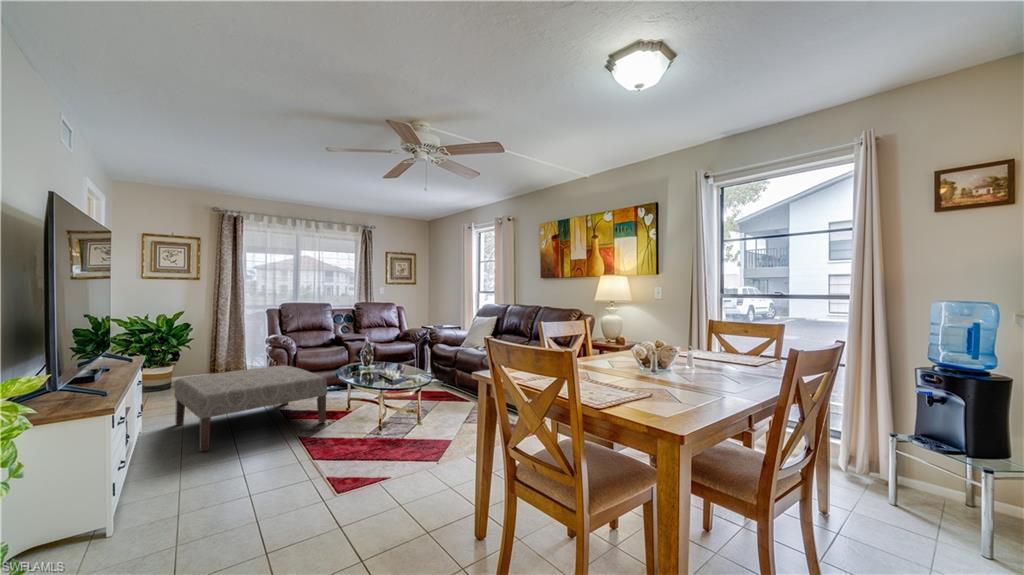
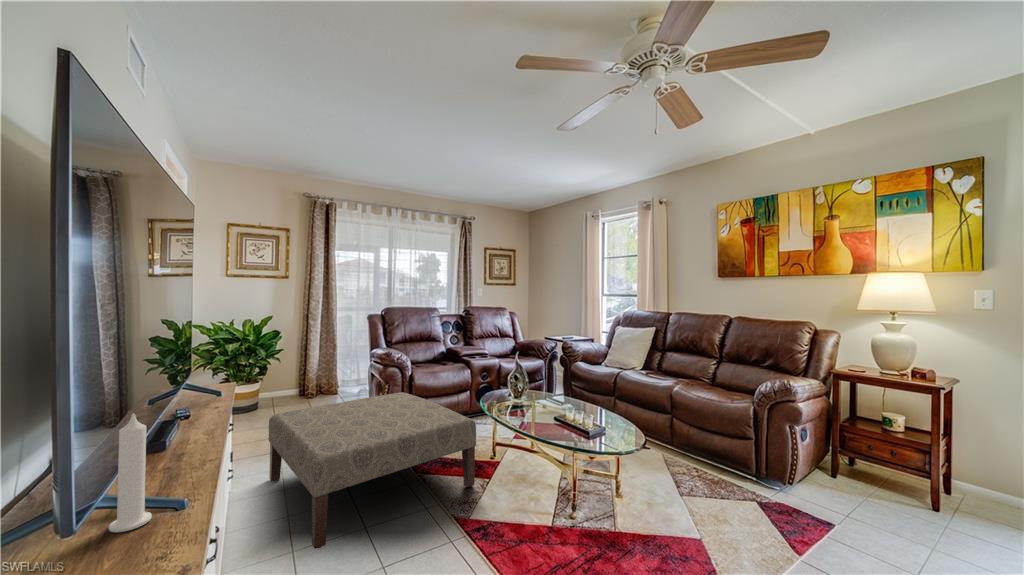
candle: none [80,347,101,399] -> present [109,414,152,532]

